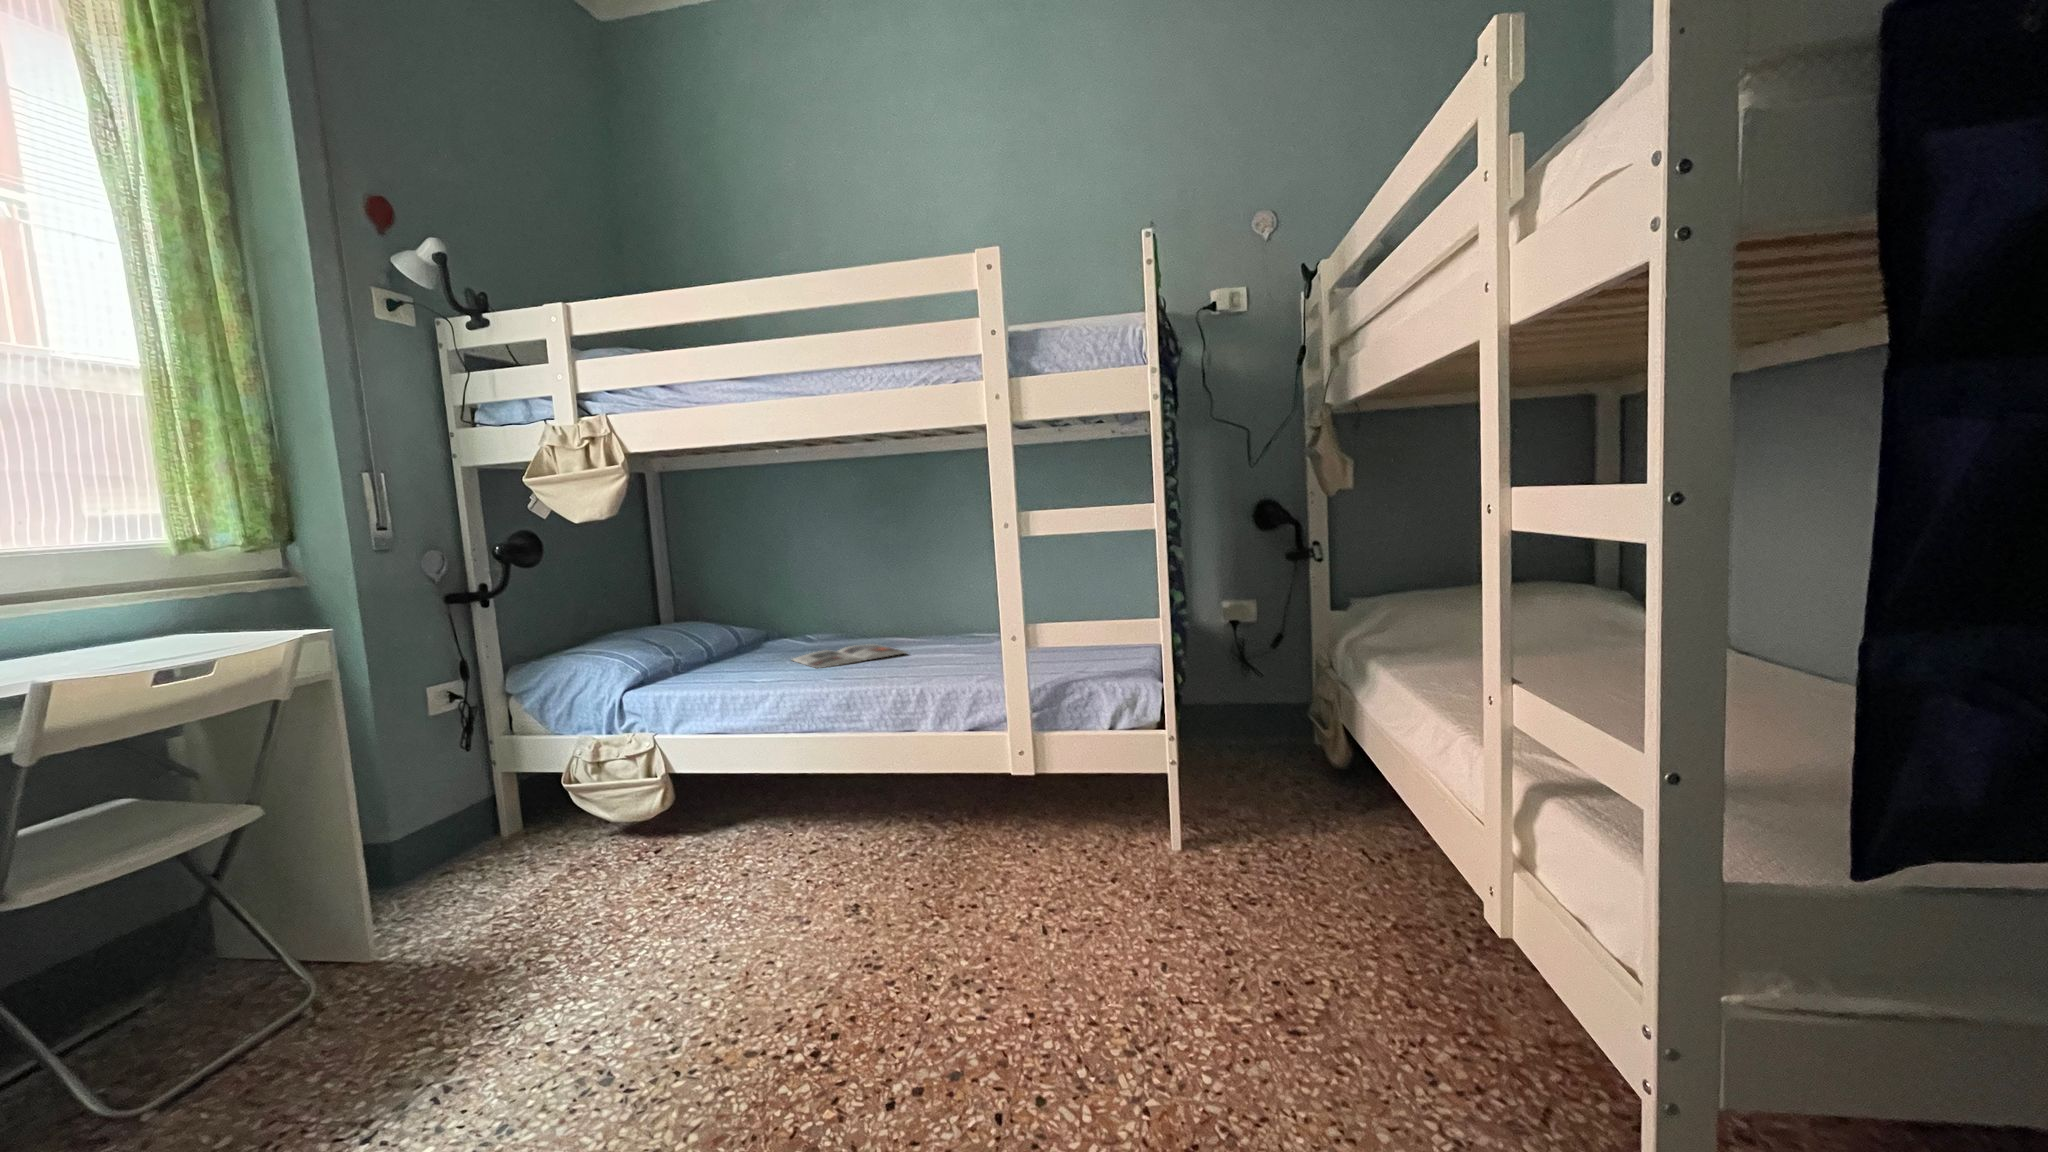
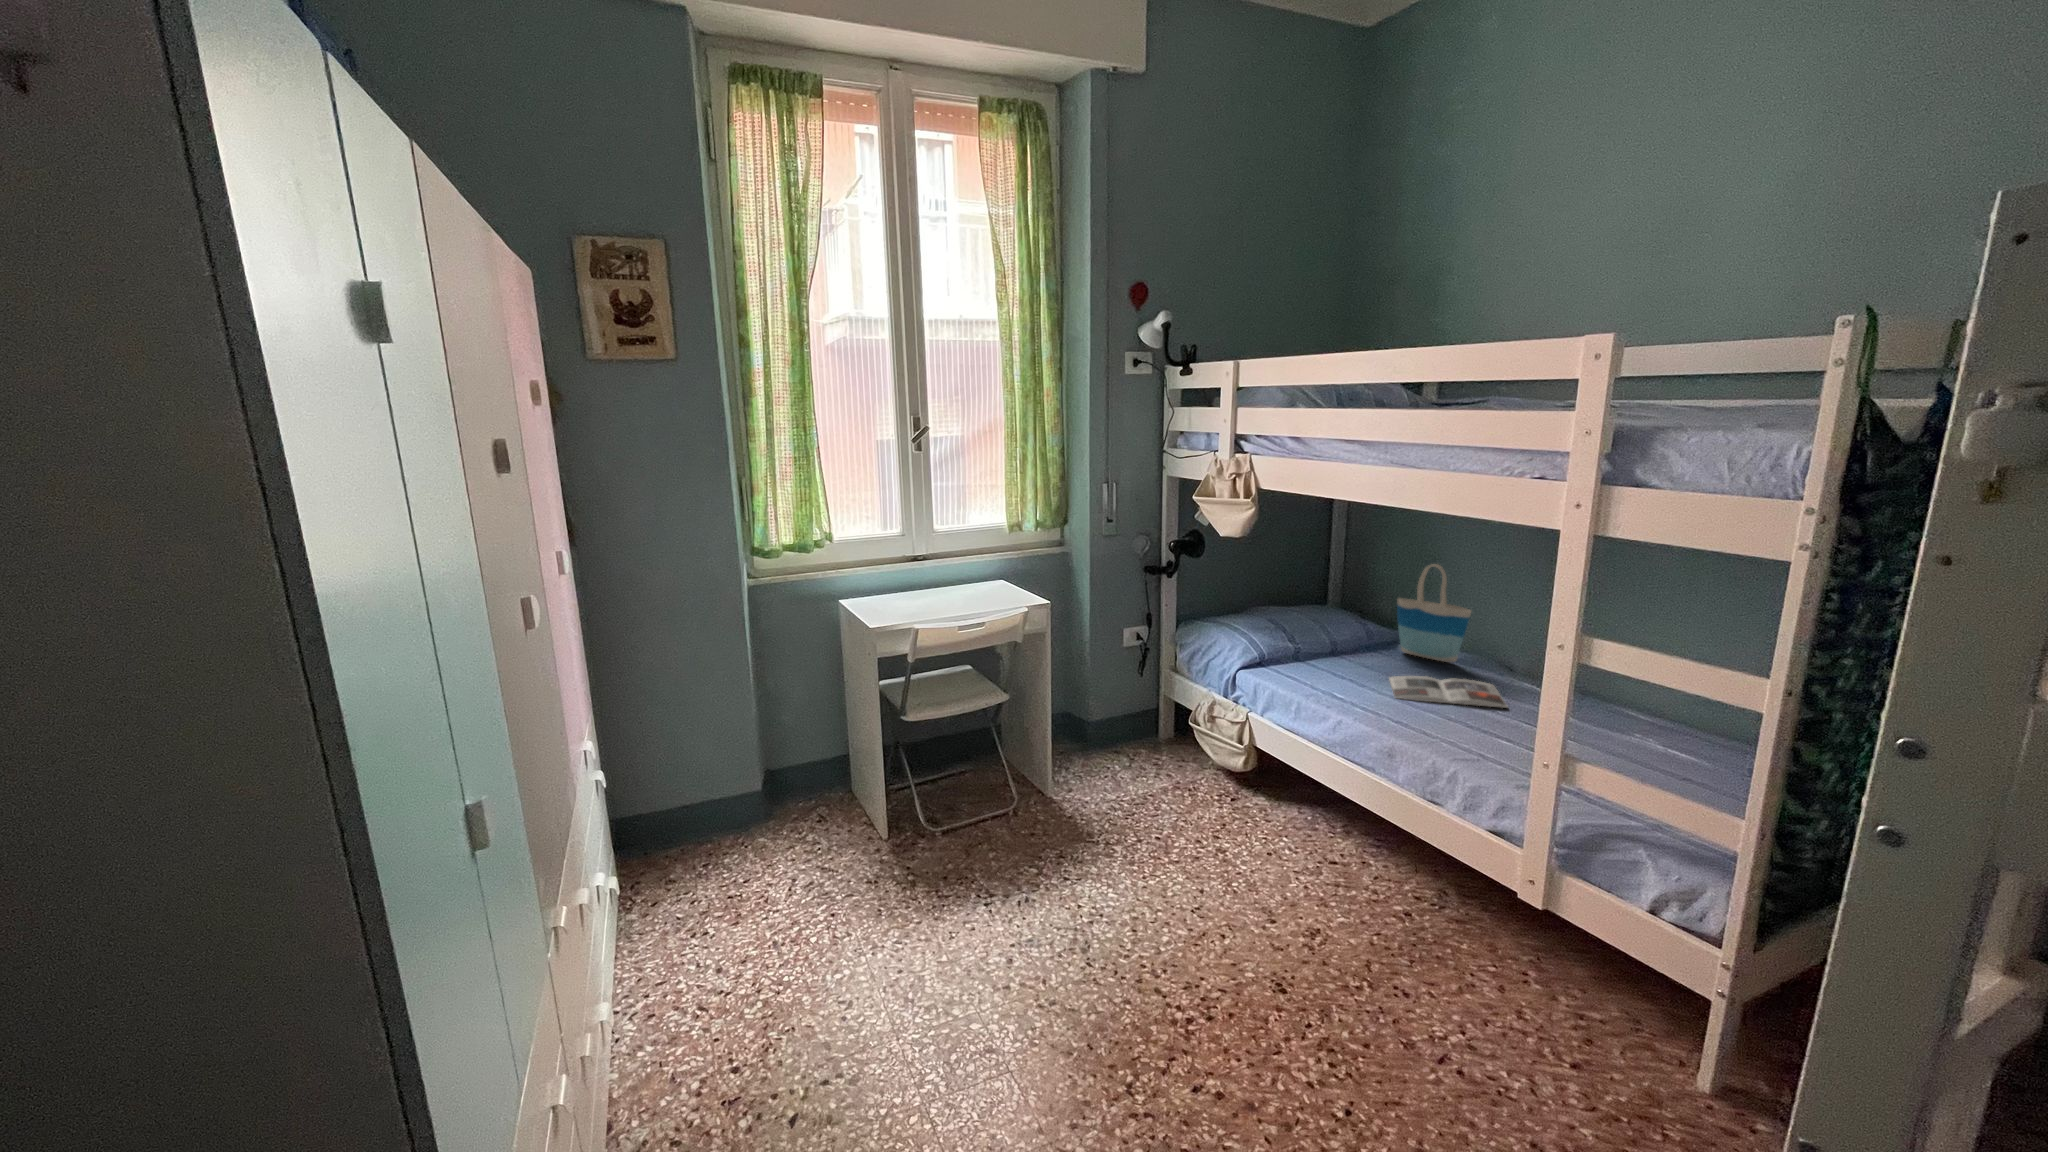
tote bag: none [764,547,838,646] -> present [1397,564,1471,663]

